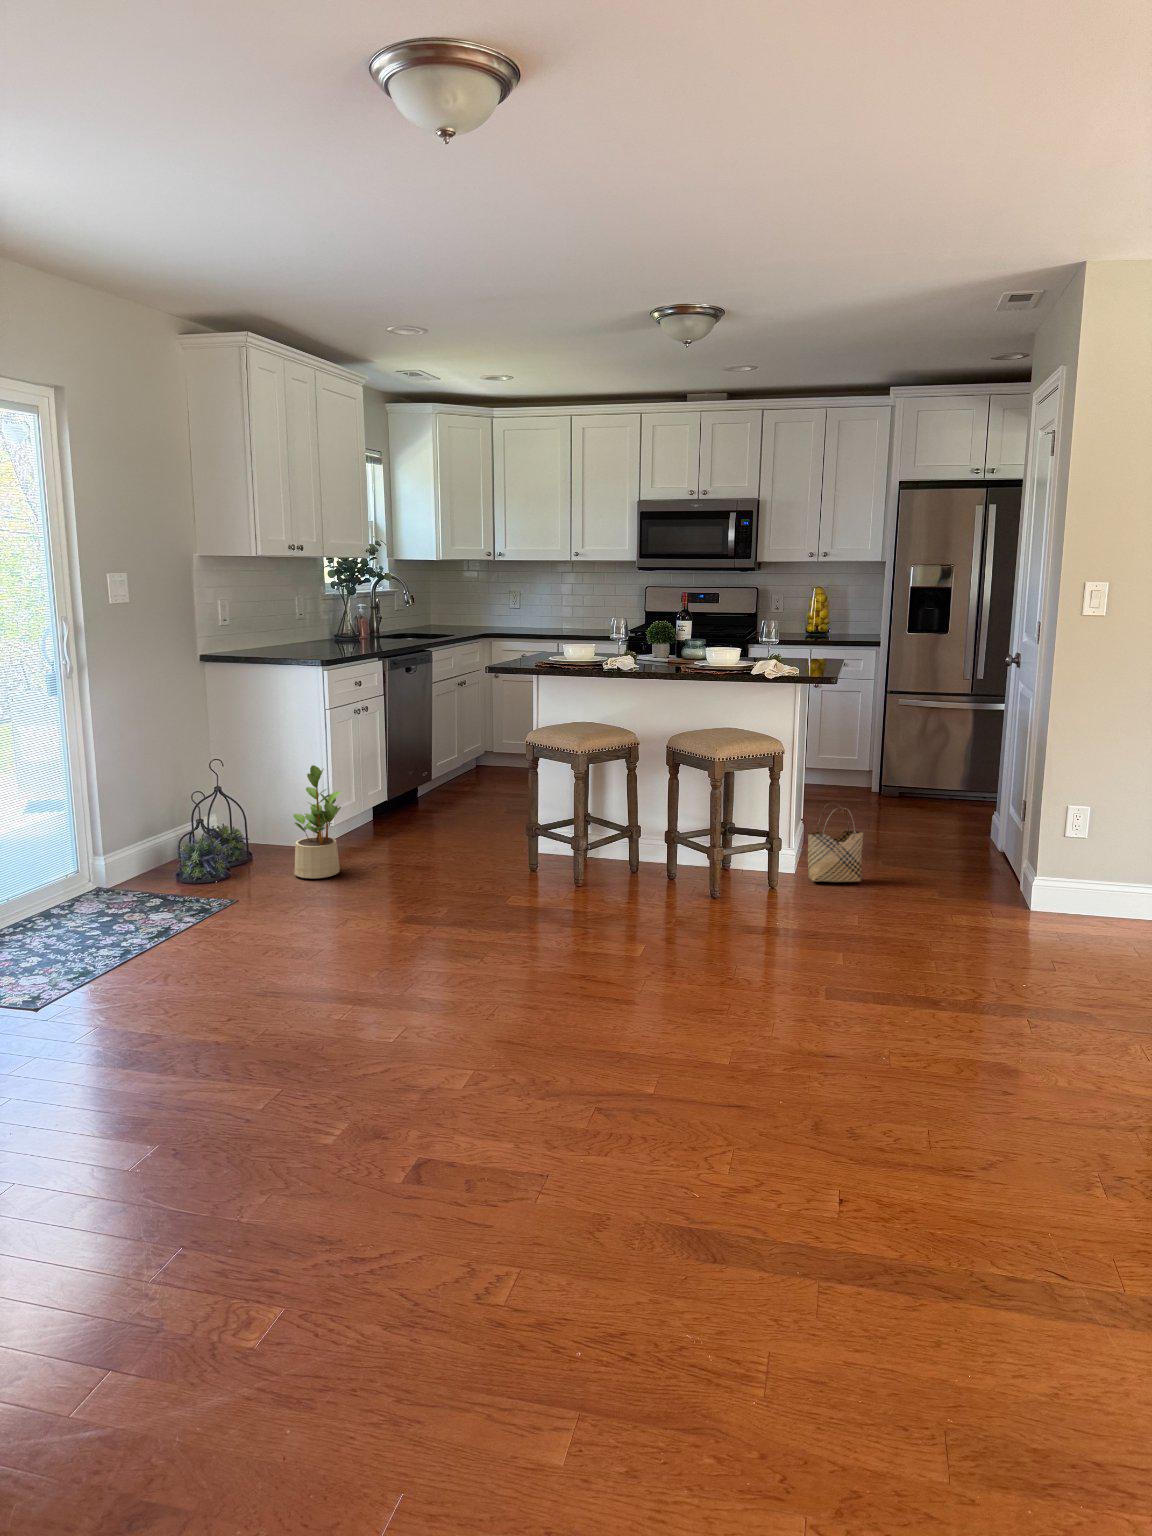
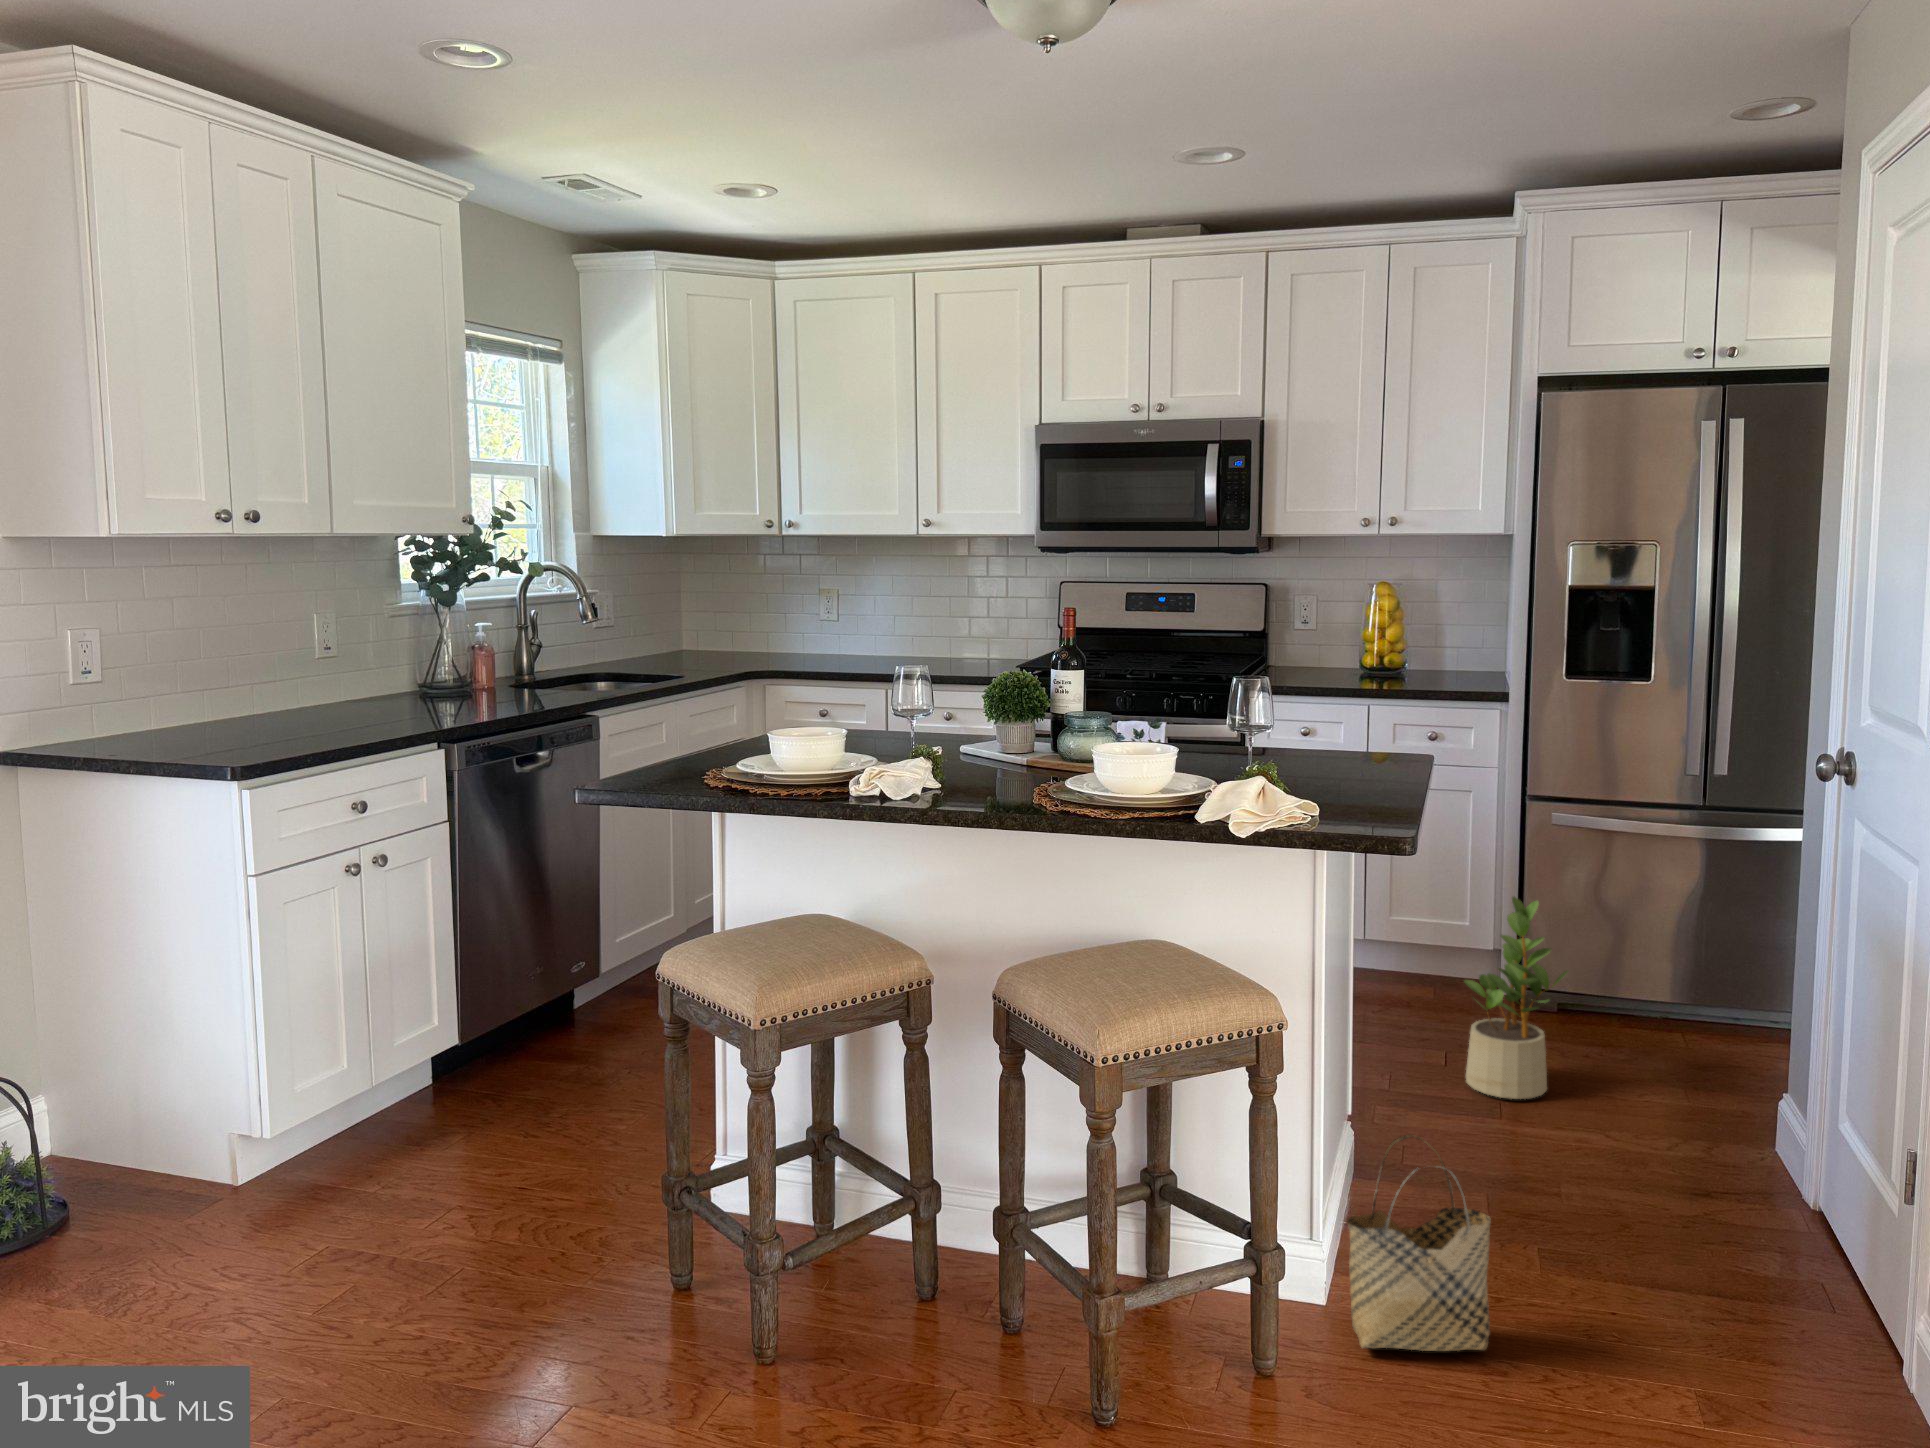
potted plant: present [294,765,341,878] -> present [1464,897,1568,1099]

